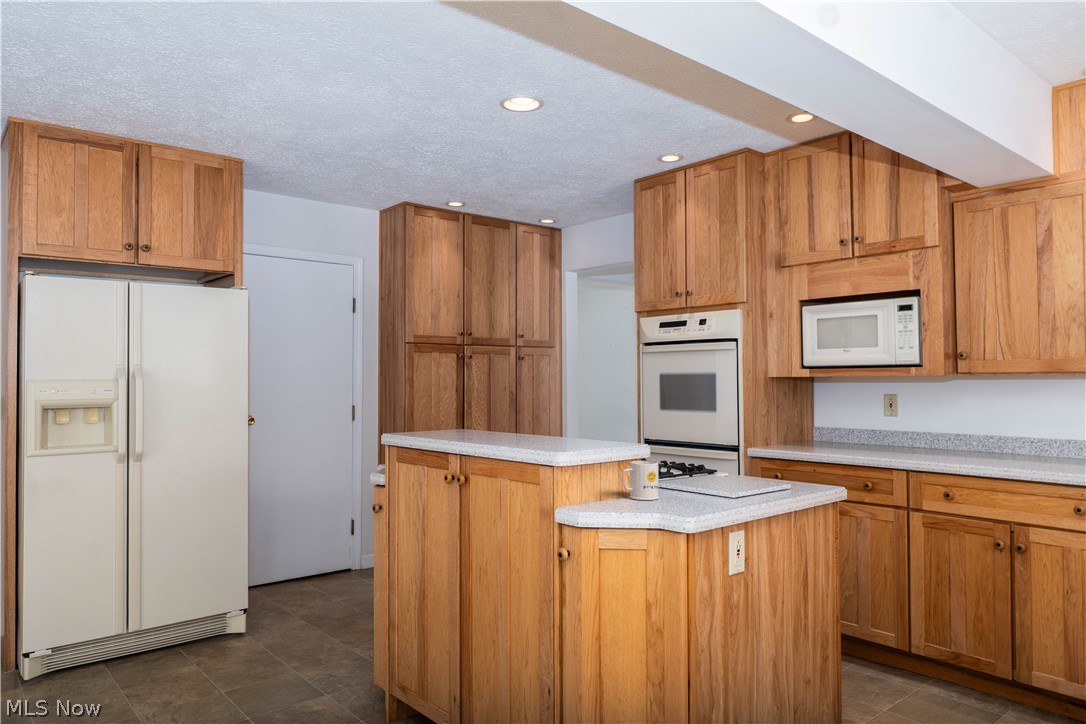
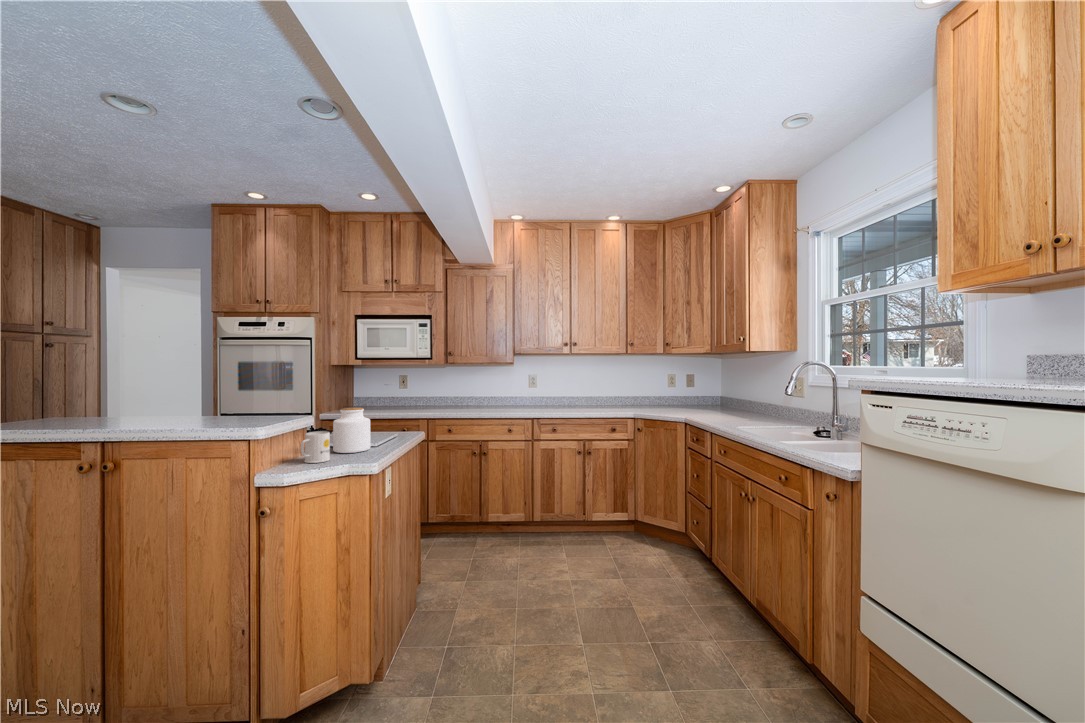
jar: none [675,434,723,496] -> present [333,408,371,453]

